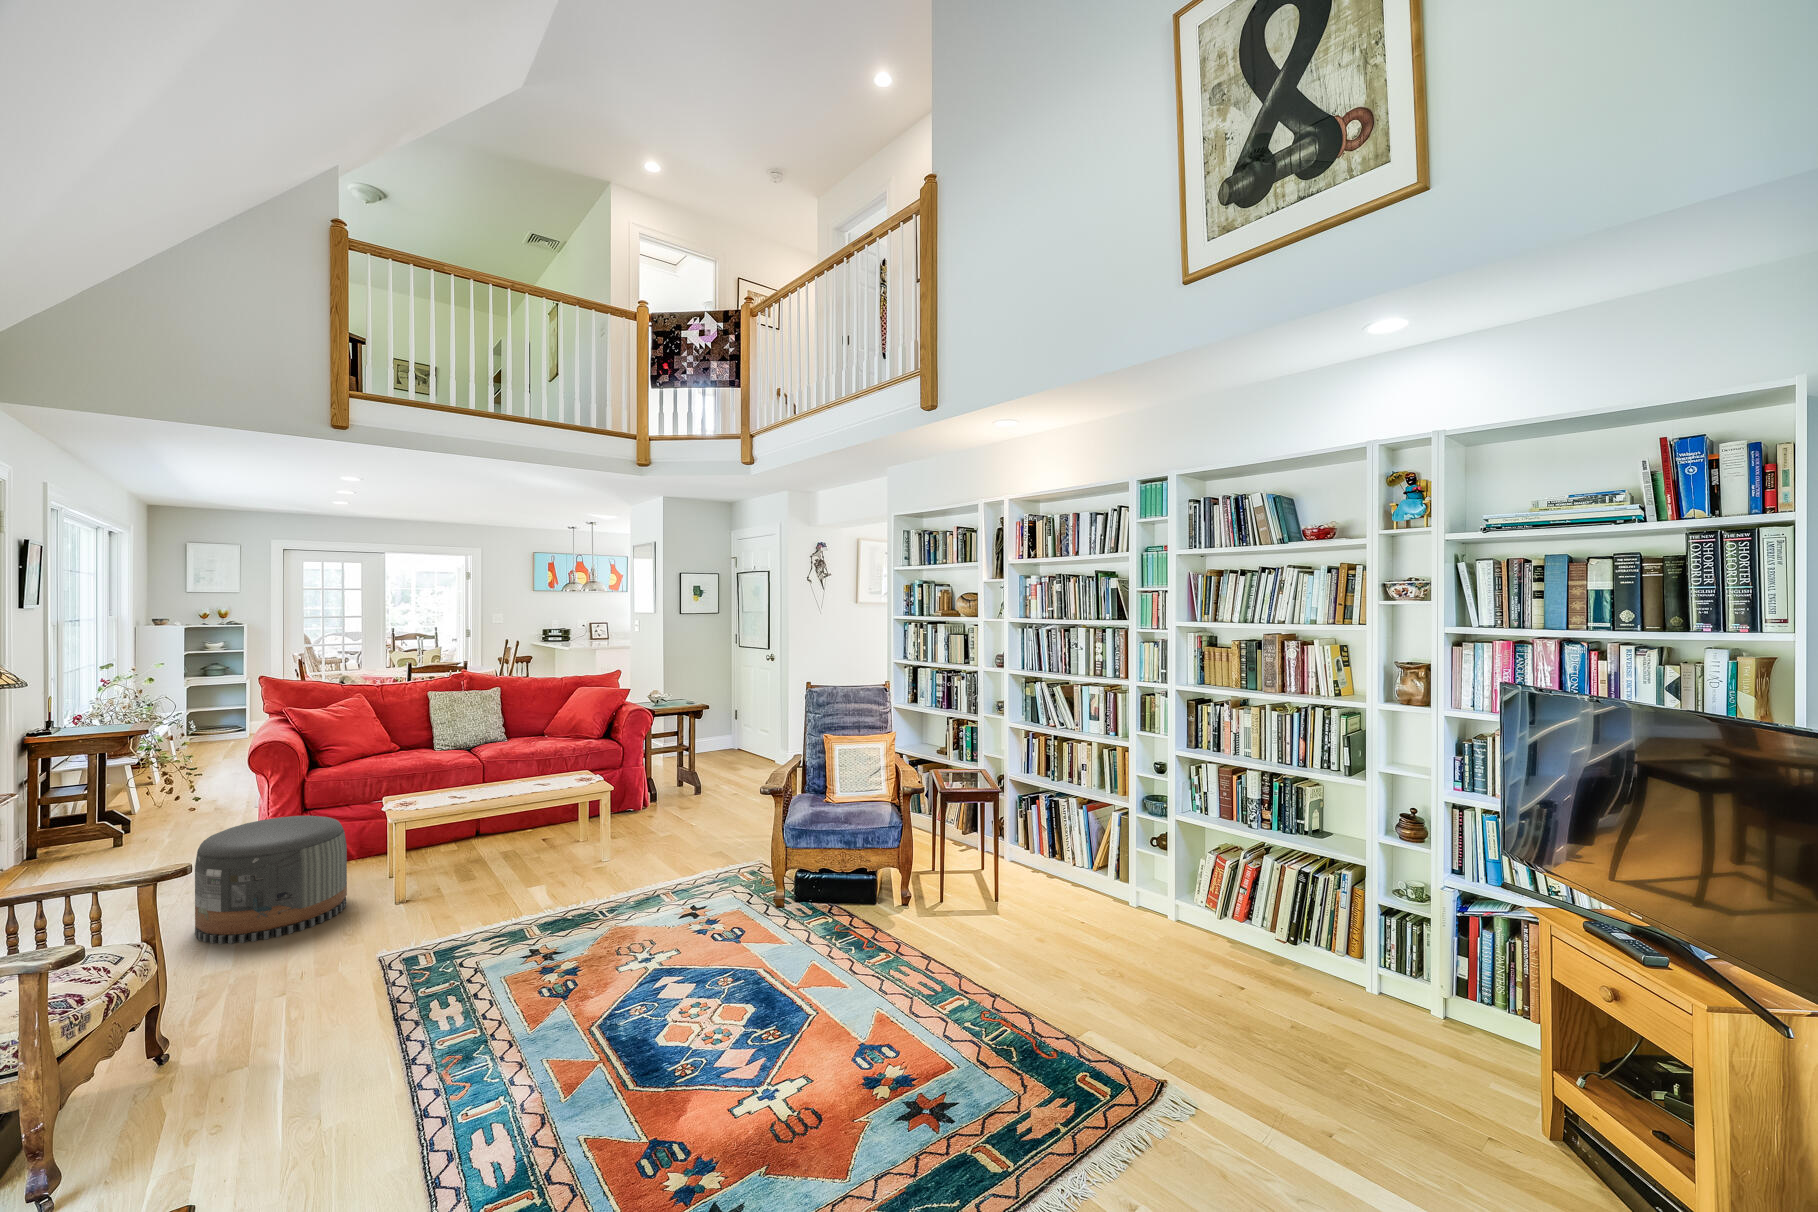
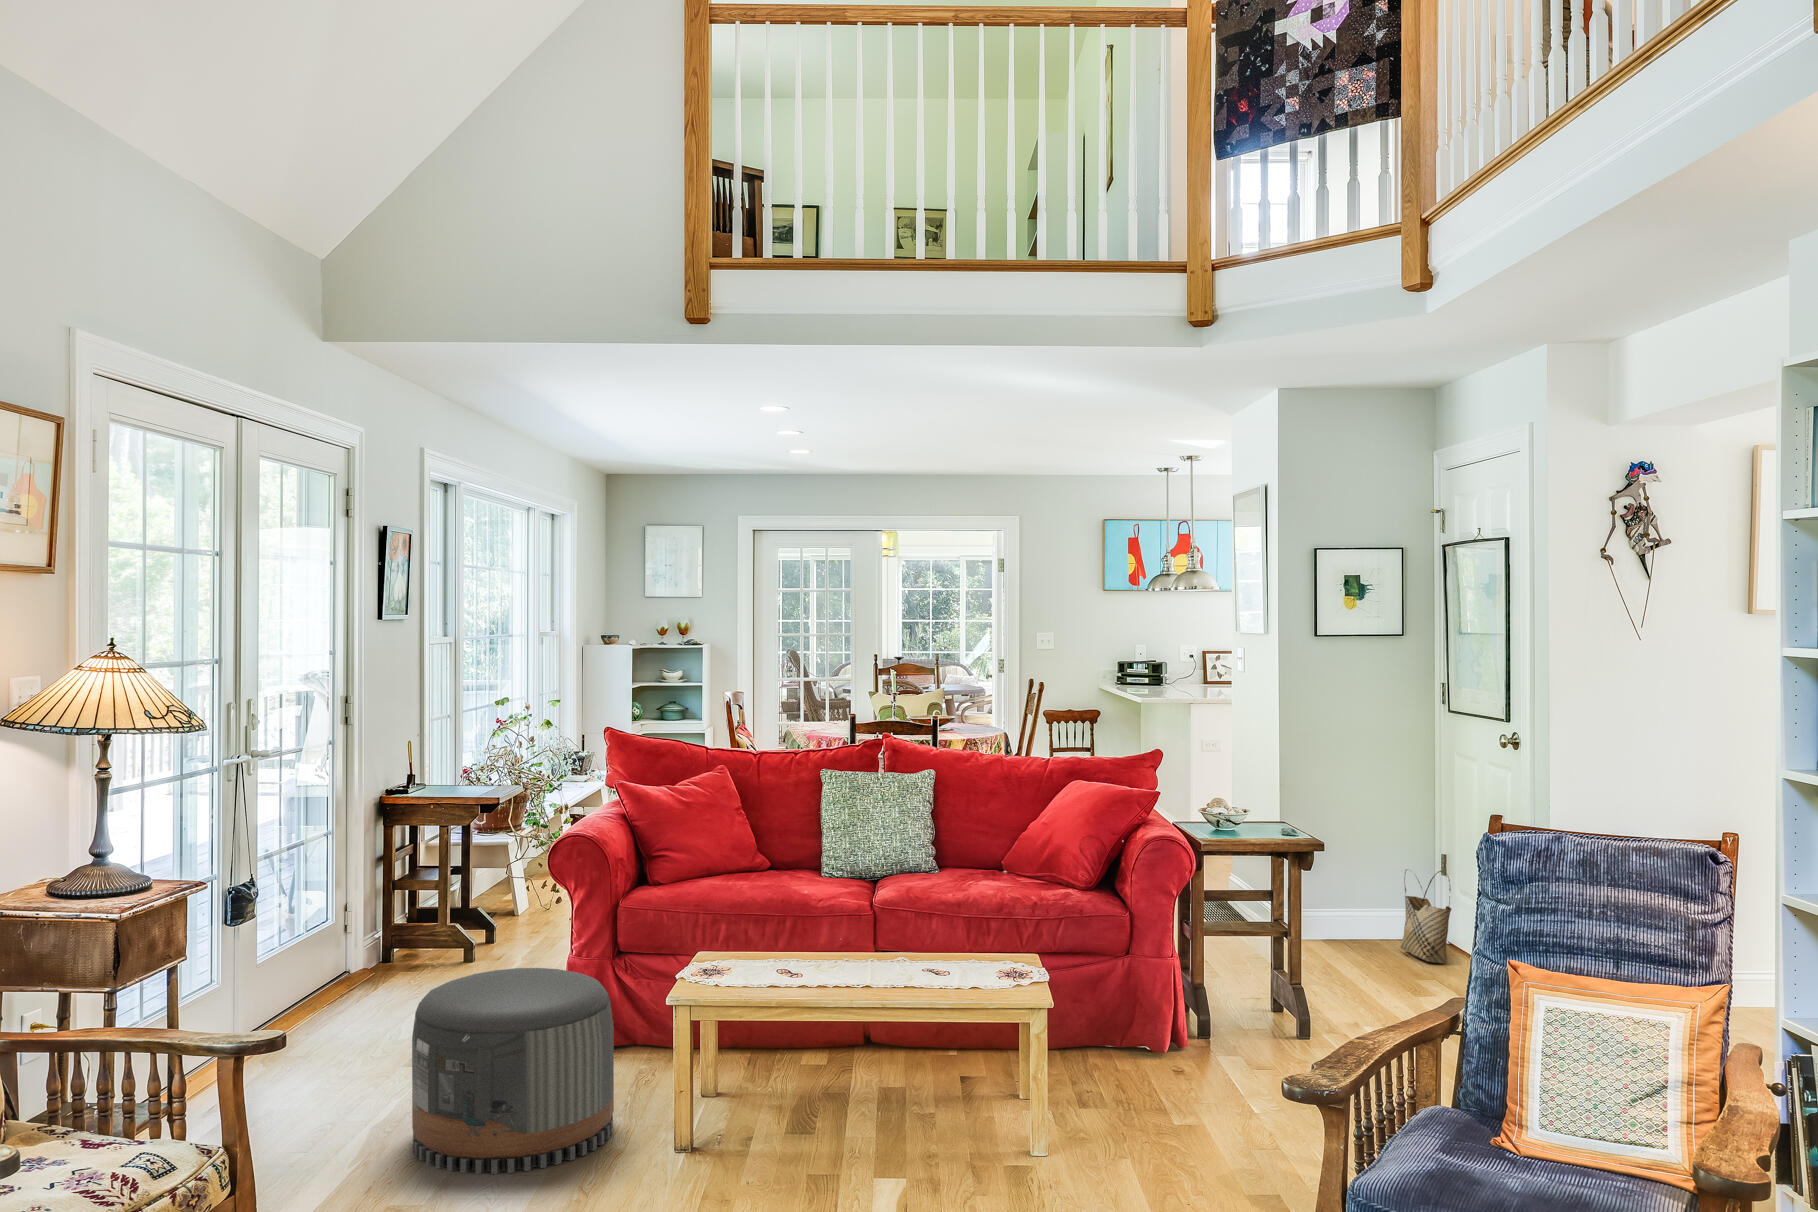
woven basket: none [719,718,742,758] -> present [1401,869,1452,963]

